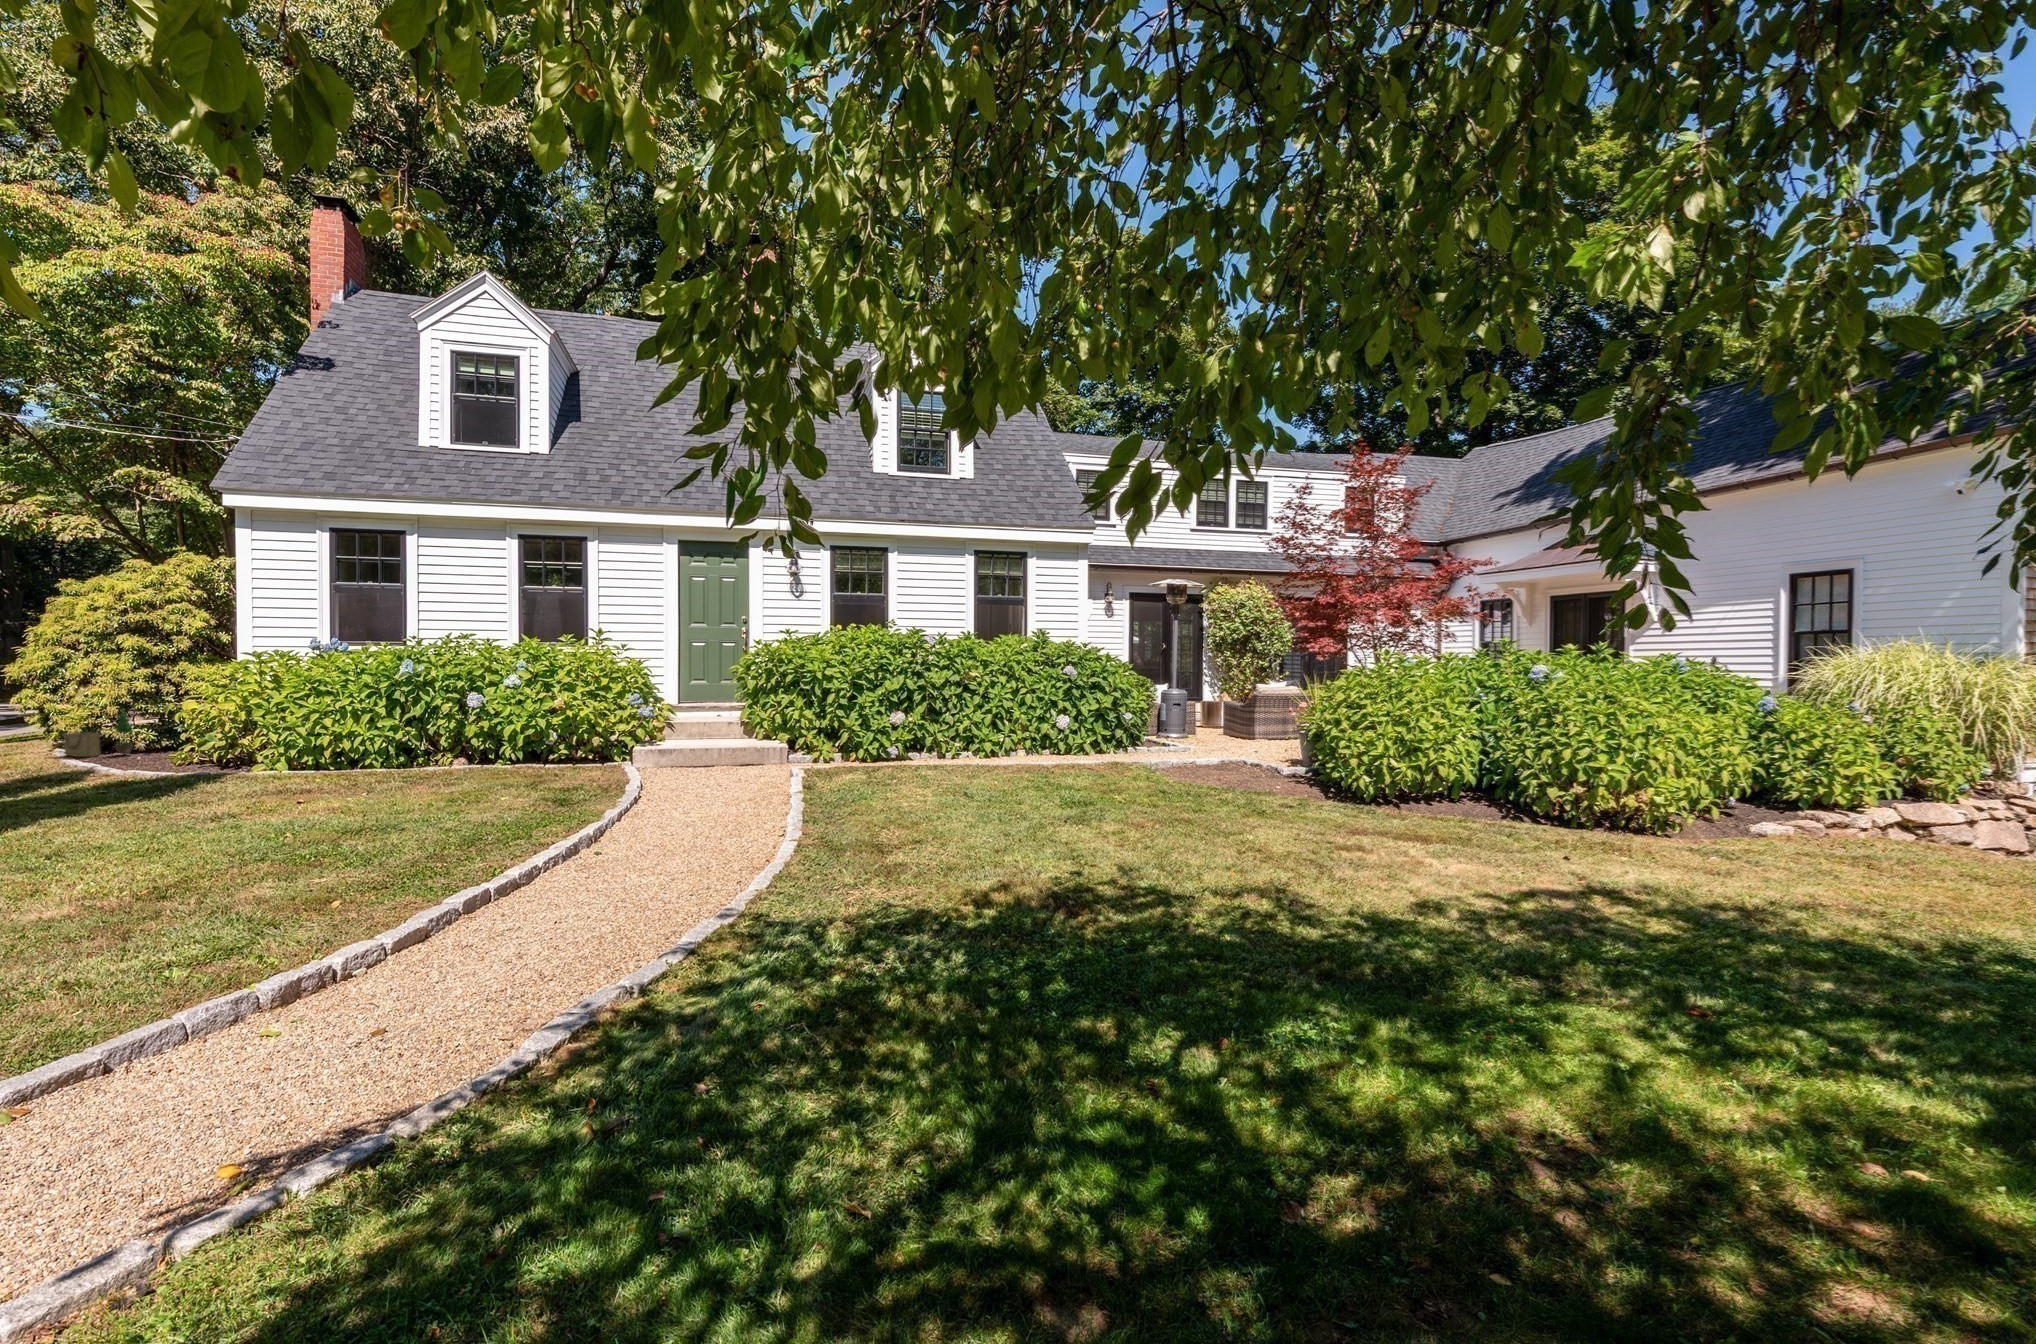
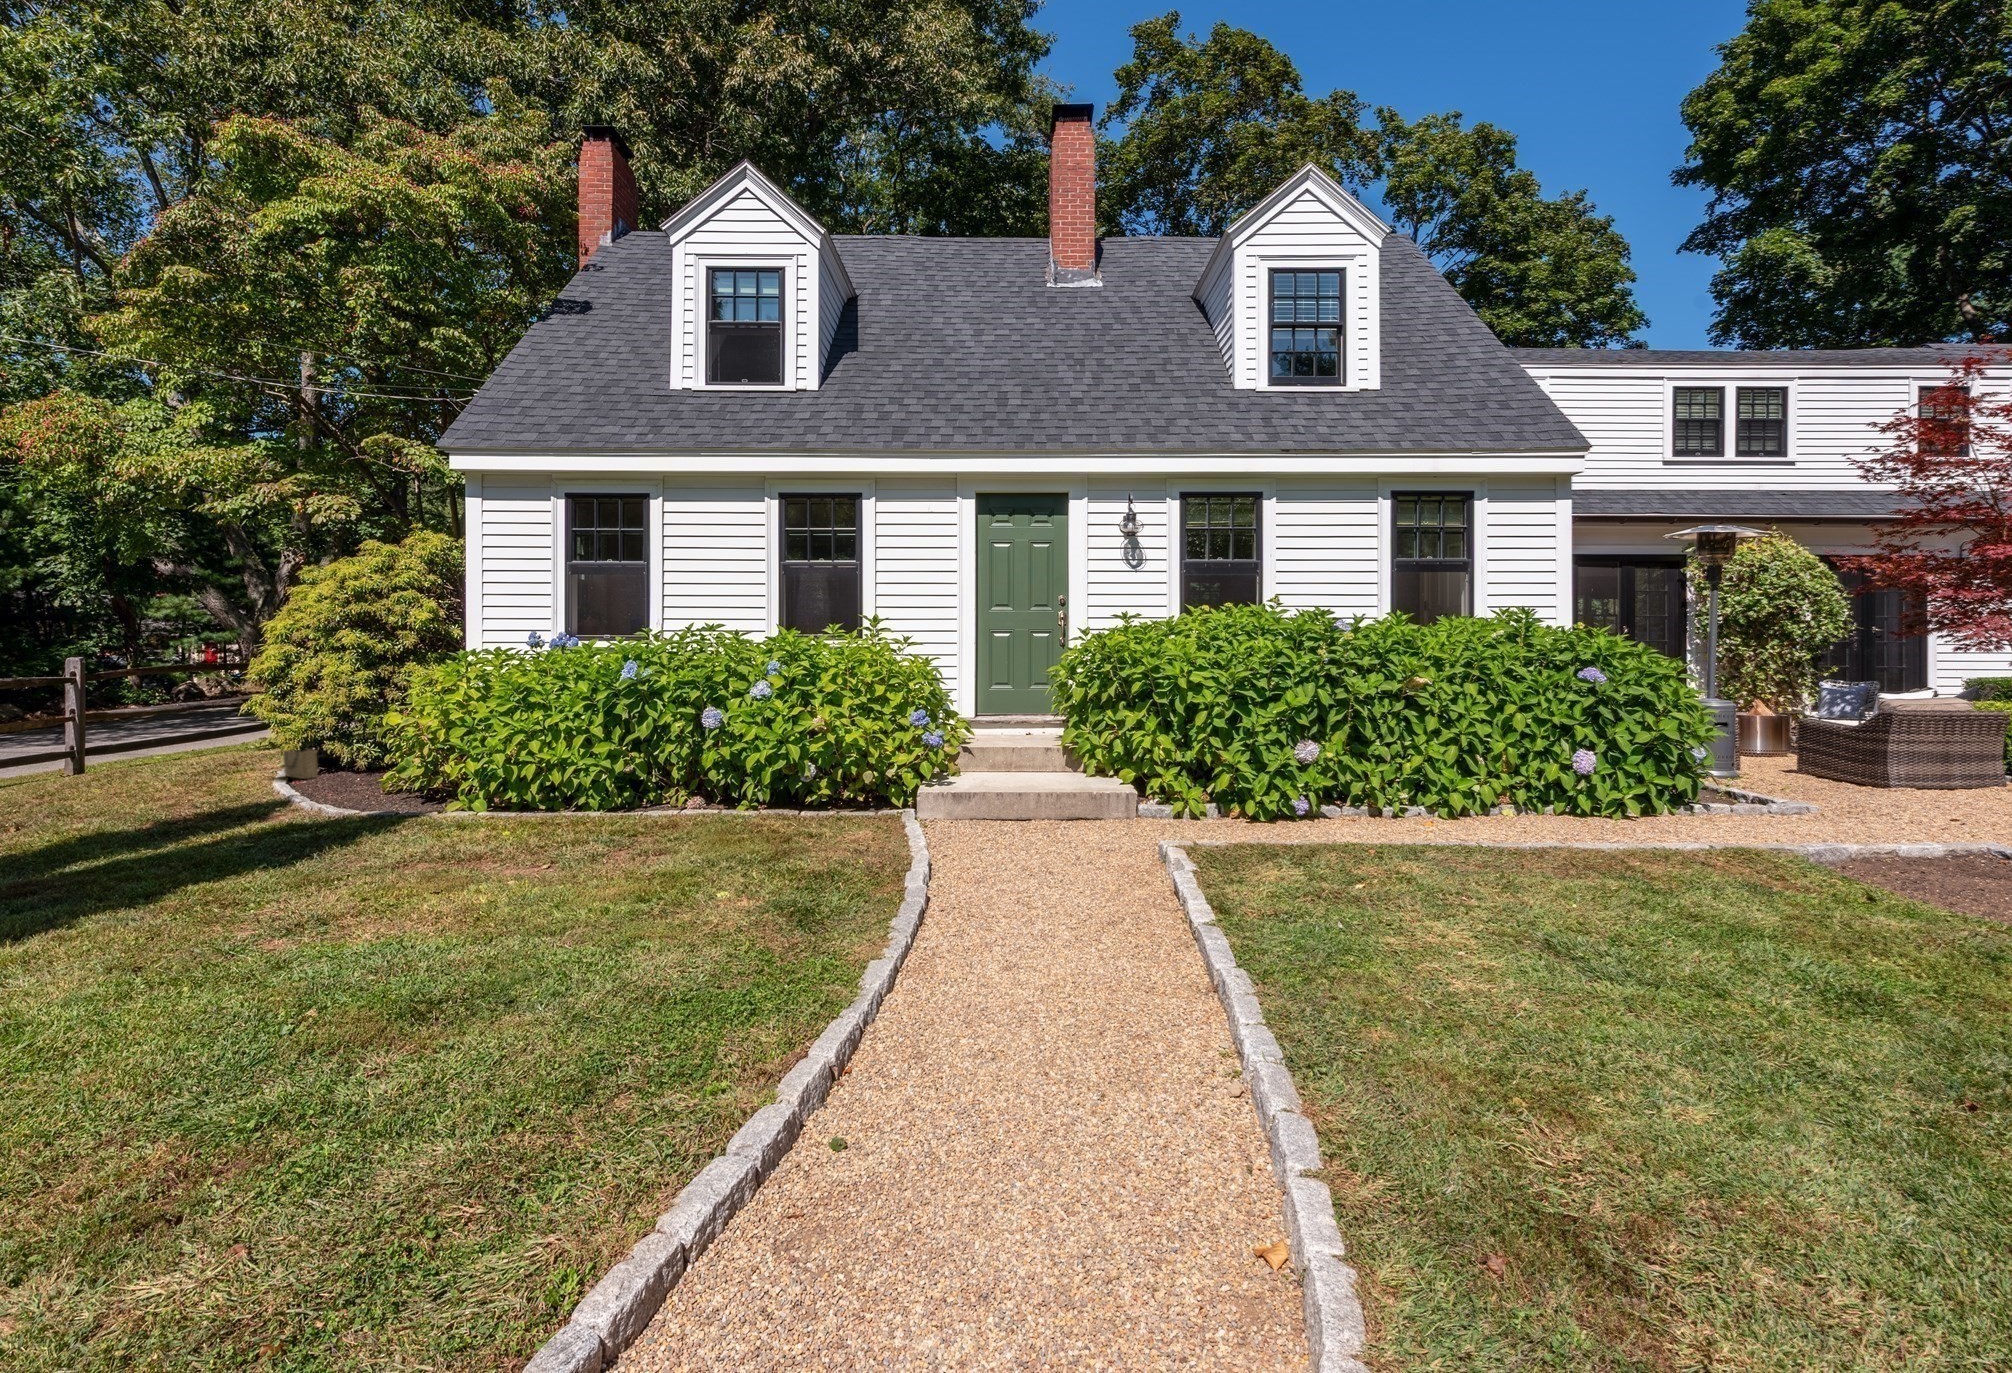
potted tree: present [114,709,133,754] -> none [328,719,353,777]

